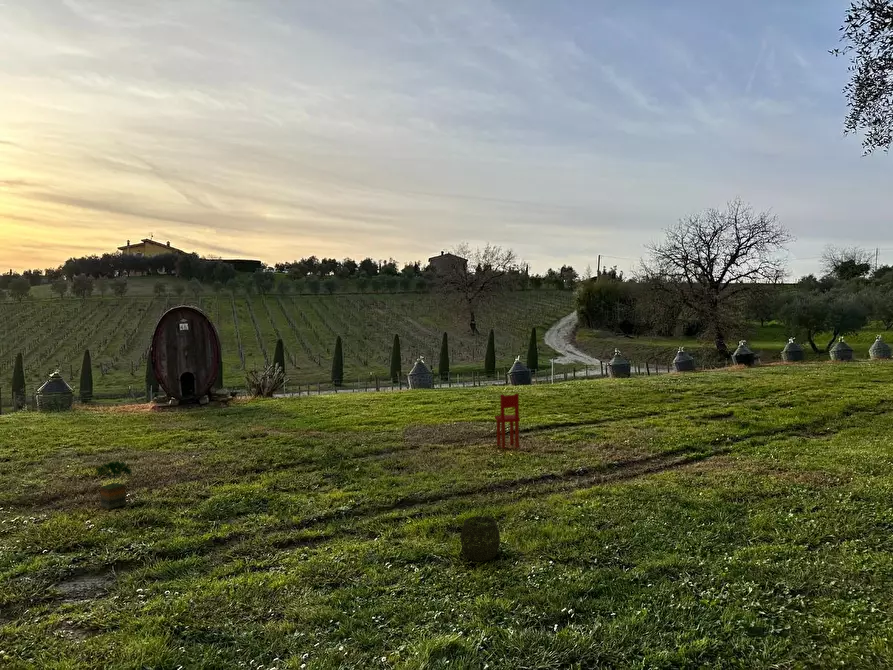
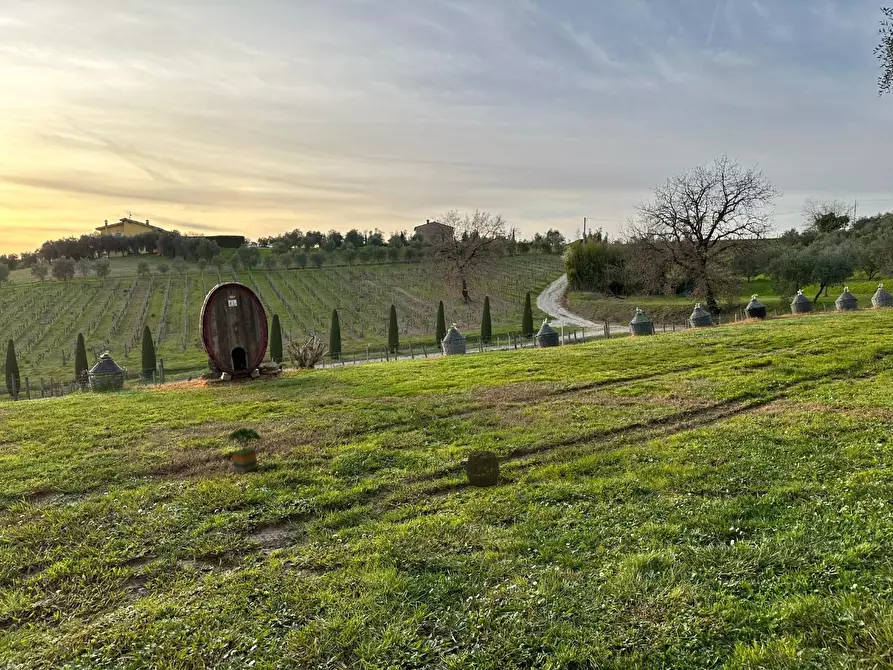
chair: present [495,394,520,448] -> none [566,351,591,403]
woven basket: present [461,516,500,561] -> present [466,451,499,486]

